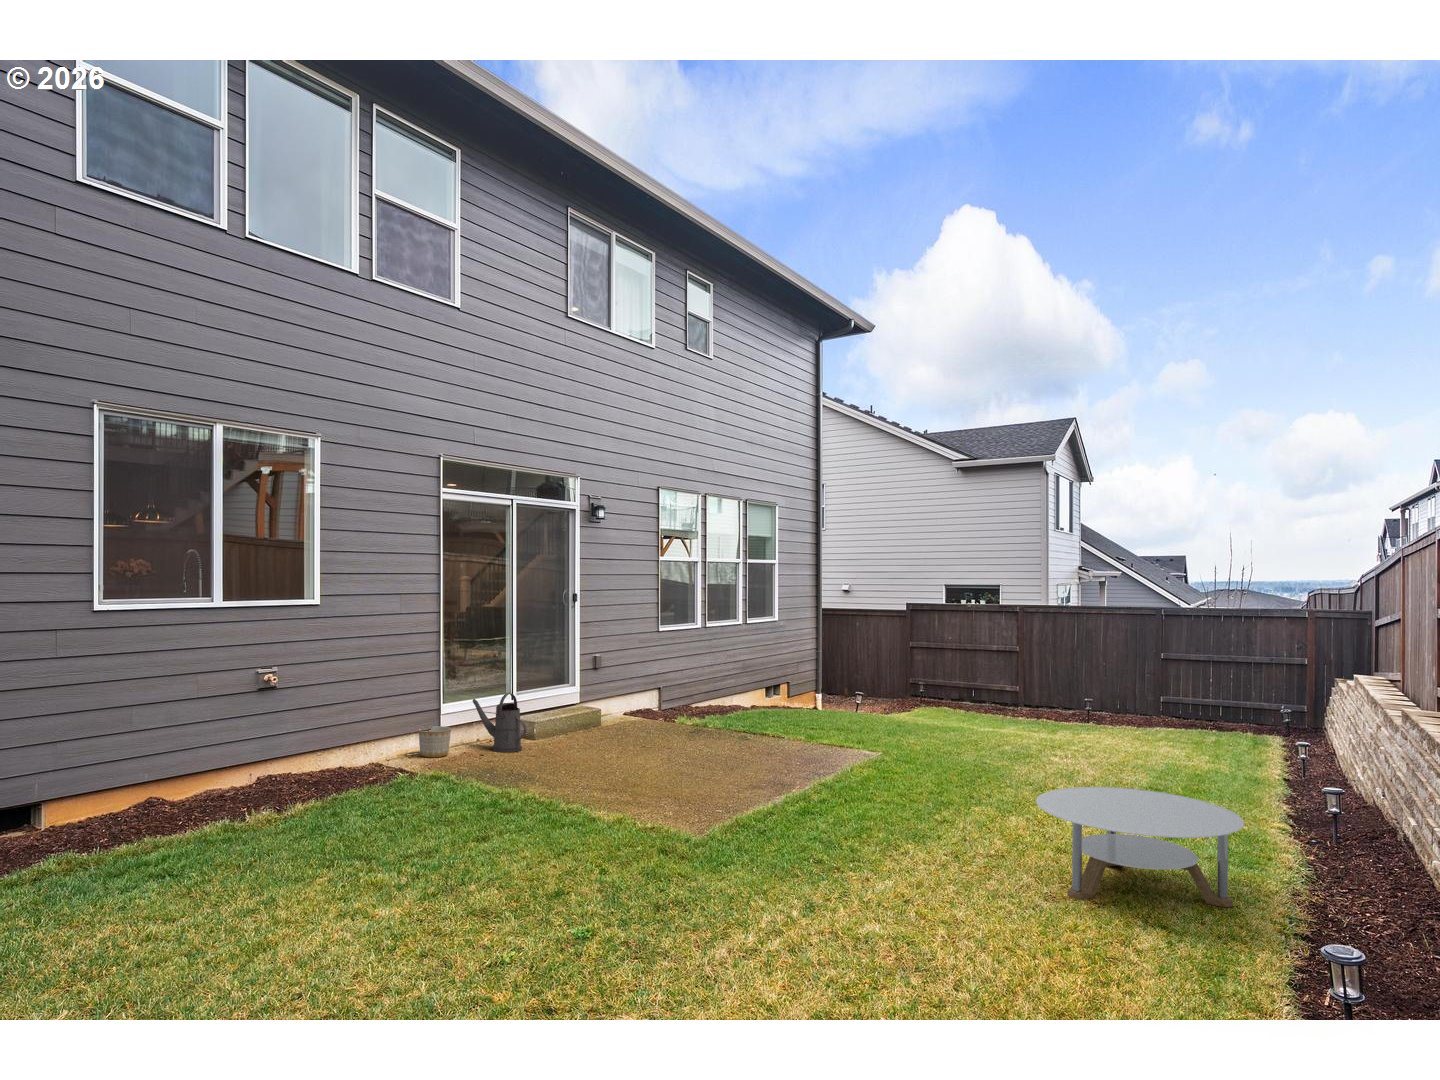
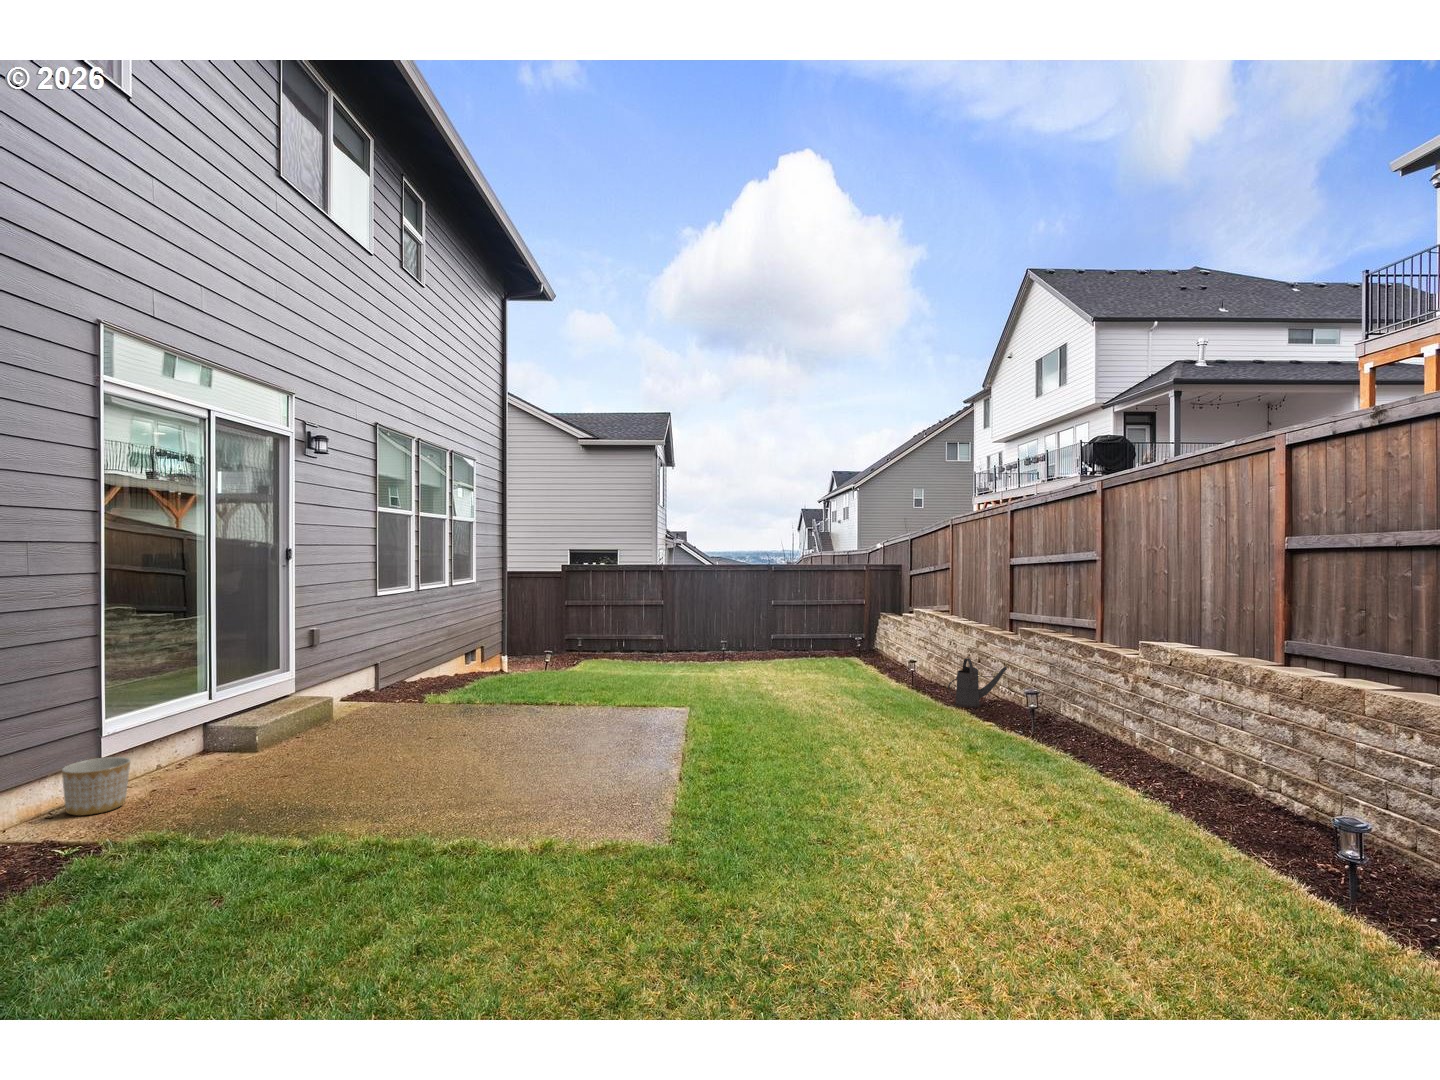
watering can: present [473,693,526,752] -> present [948,658,1007,708]
round table: present [1036,787,1244,907] -> none [1075,722,1315,860]

